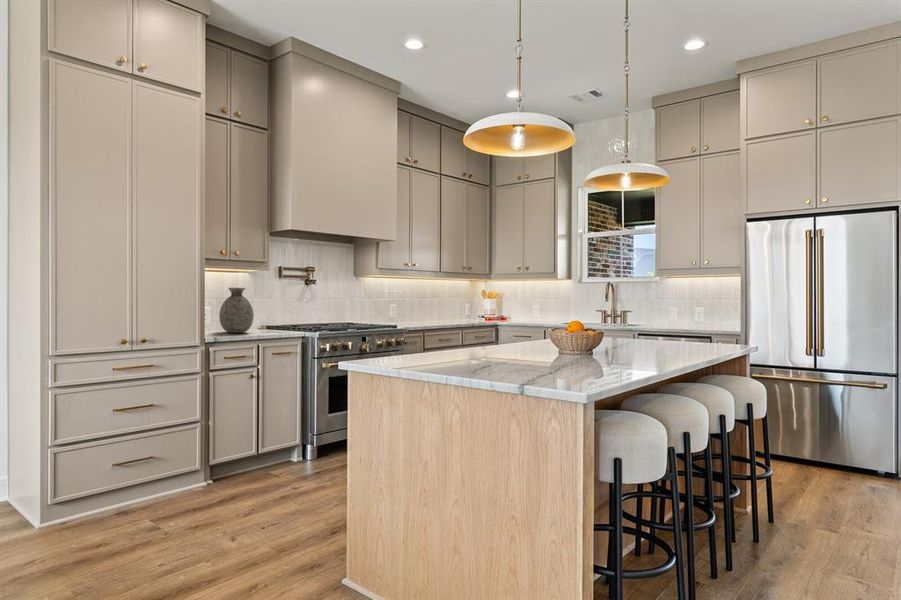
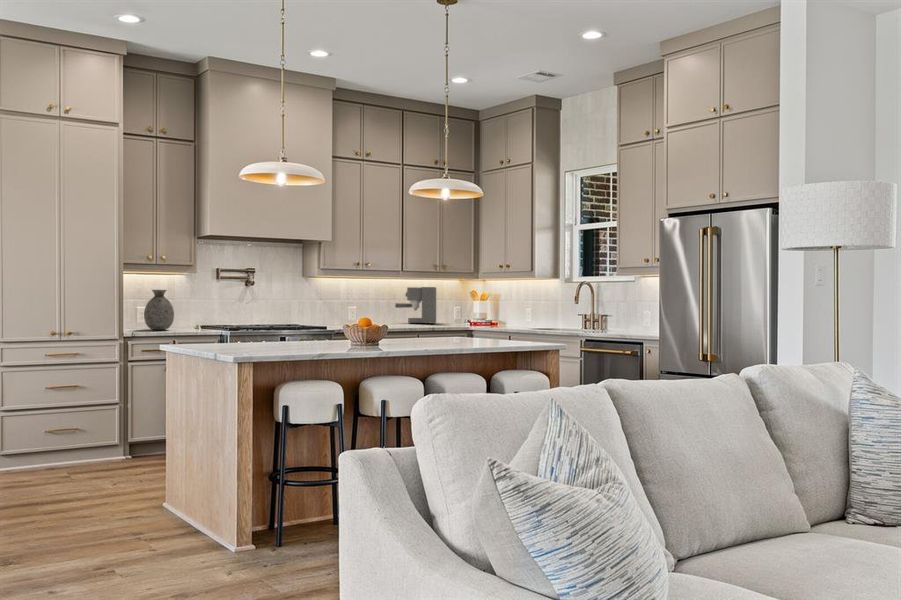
coffee maker: none [423,287,460,320] -> present [395,287,436,324]

